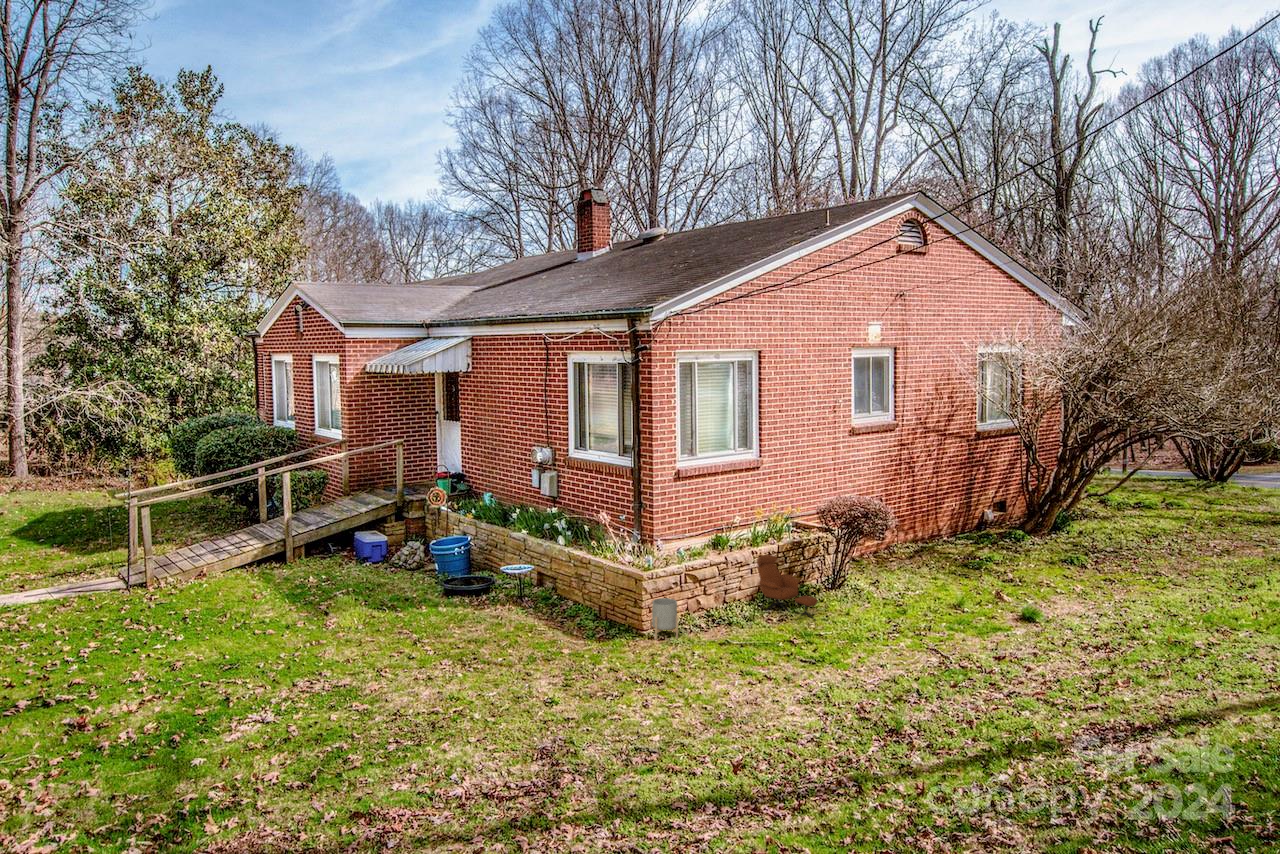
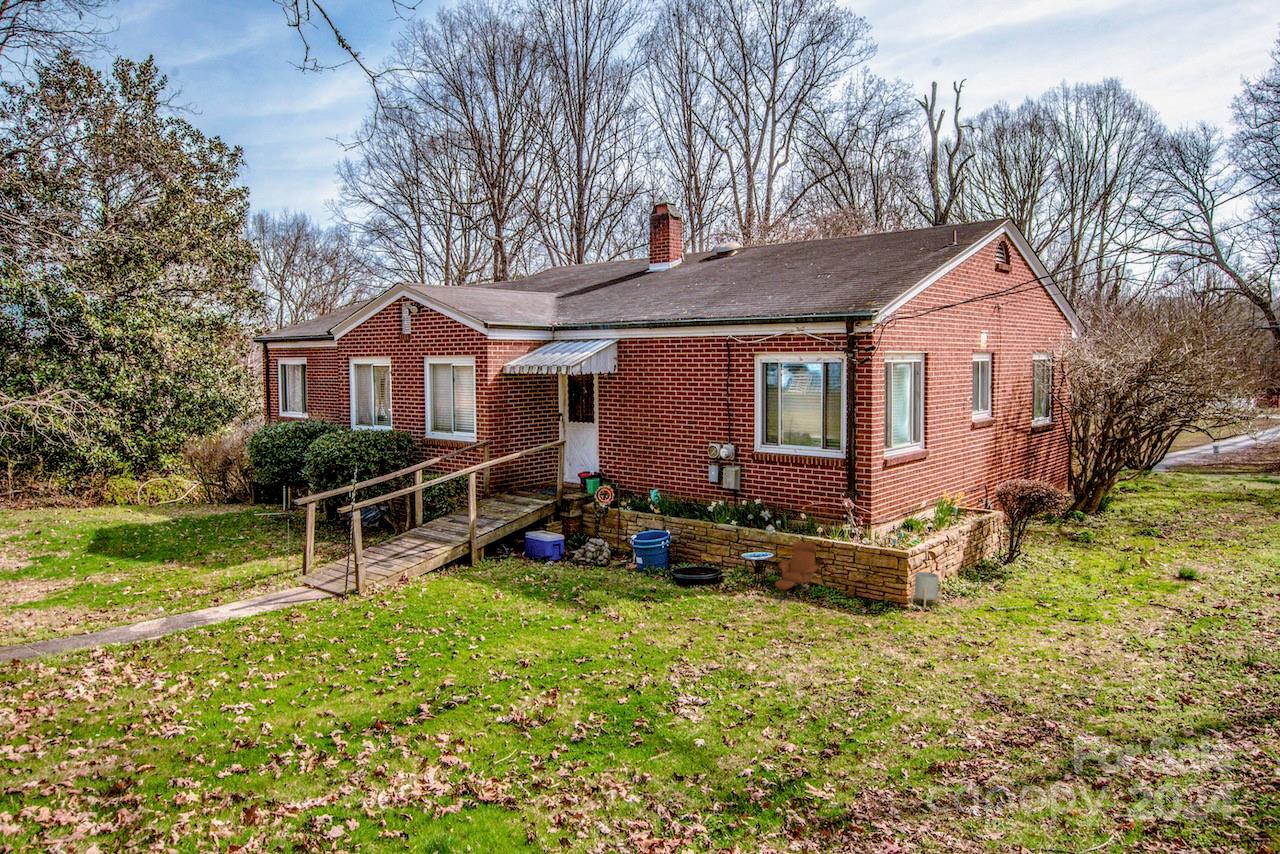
lounge chair: present [757,555,817,618] -> present [775,542,818,600]

